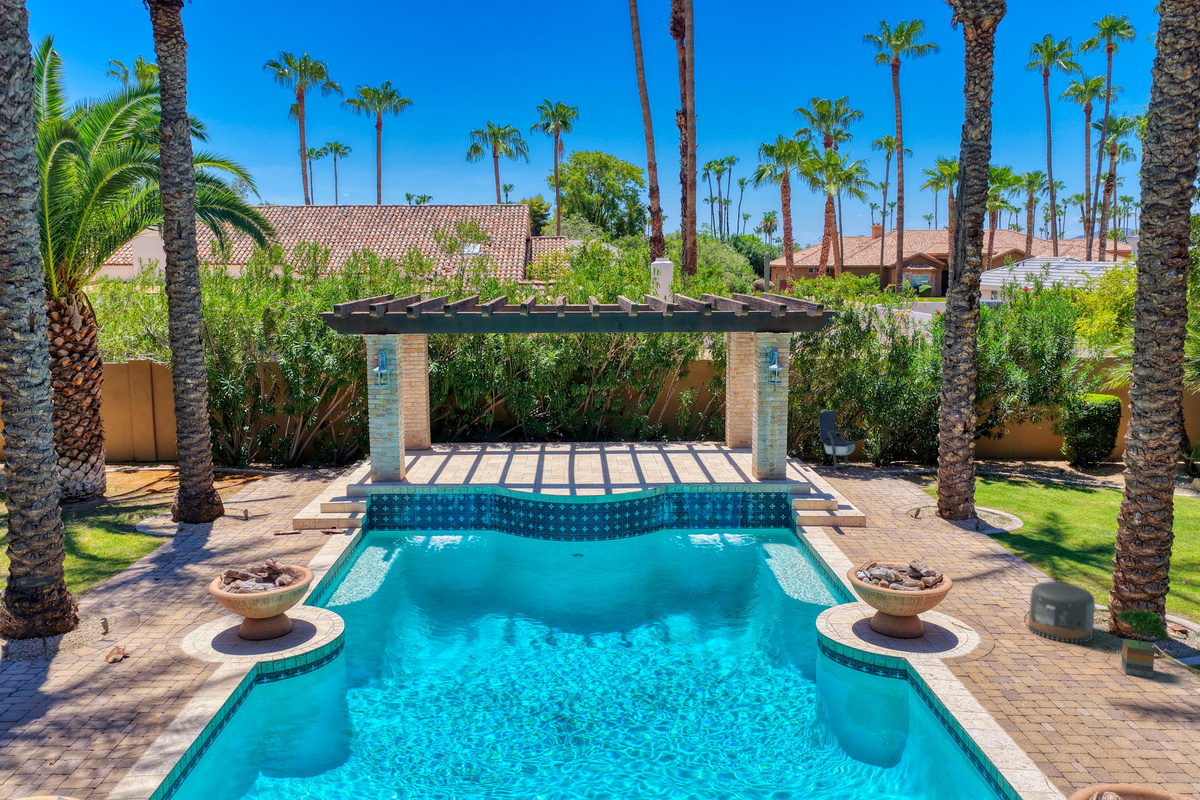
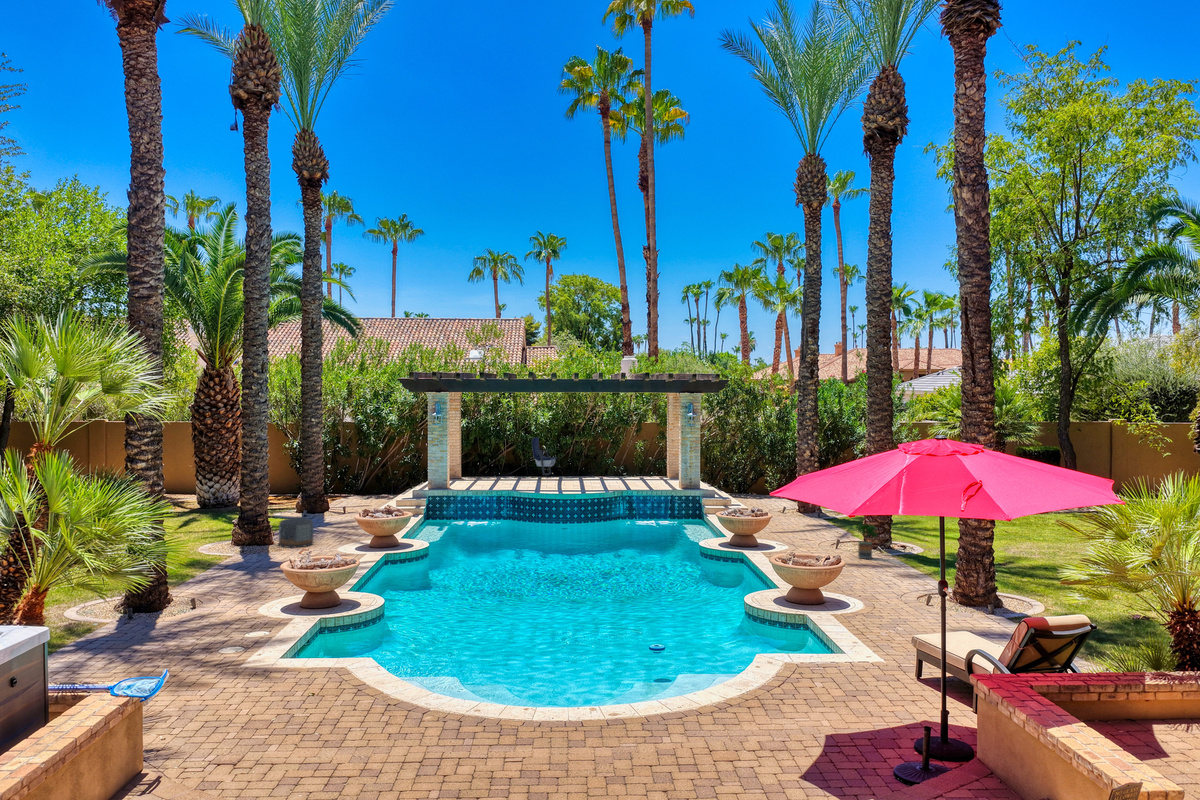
armchair: present [819,410,858,468] -> present [532,437,557,476]
side table: present [19,575,61,660] -> none [253,507,275,552]
pouf: present [1029,582,1095,643] -> present [279,518,313,548]

